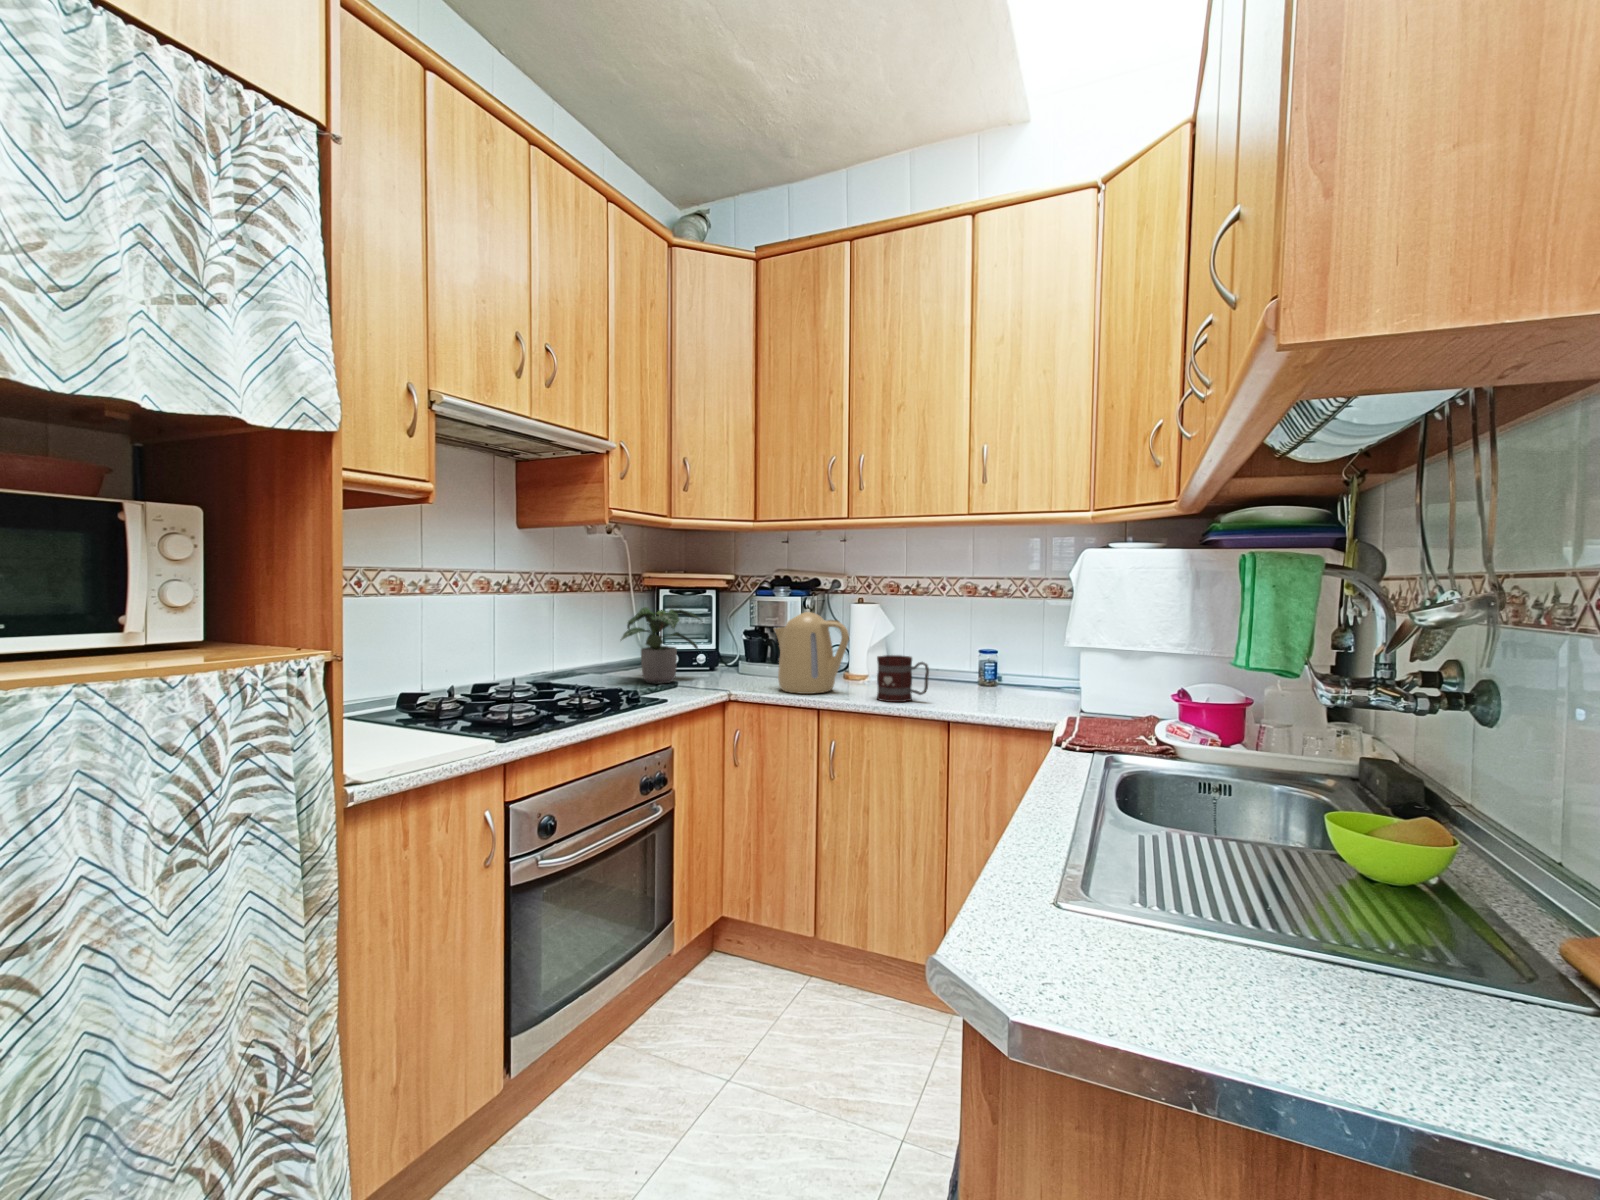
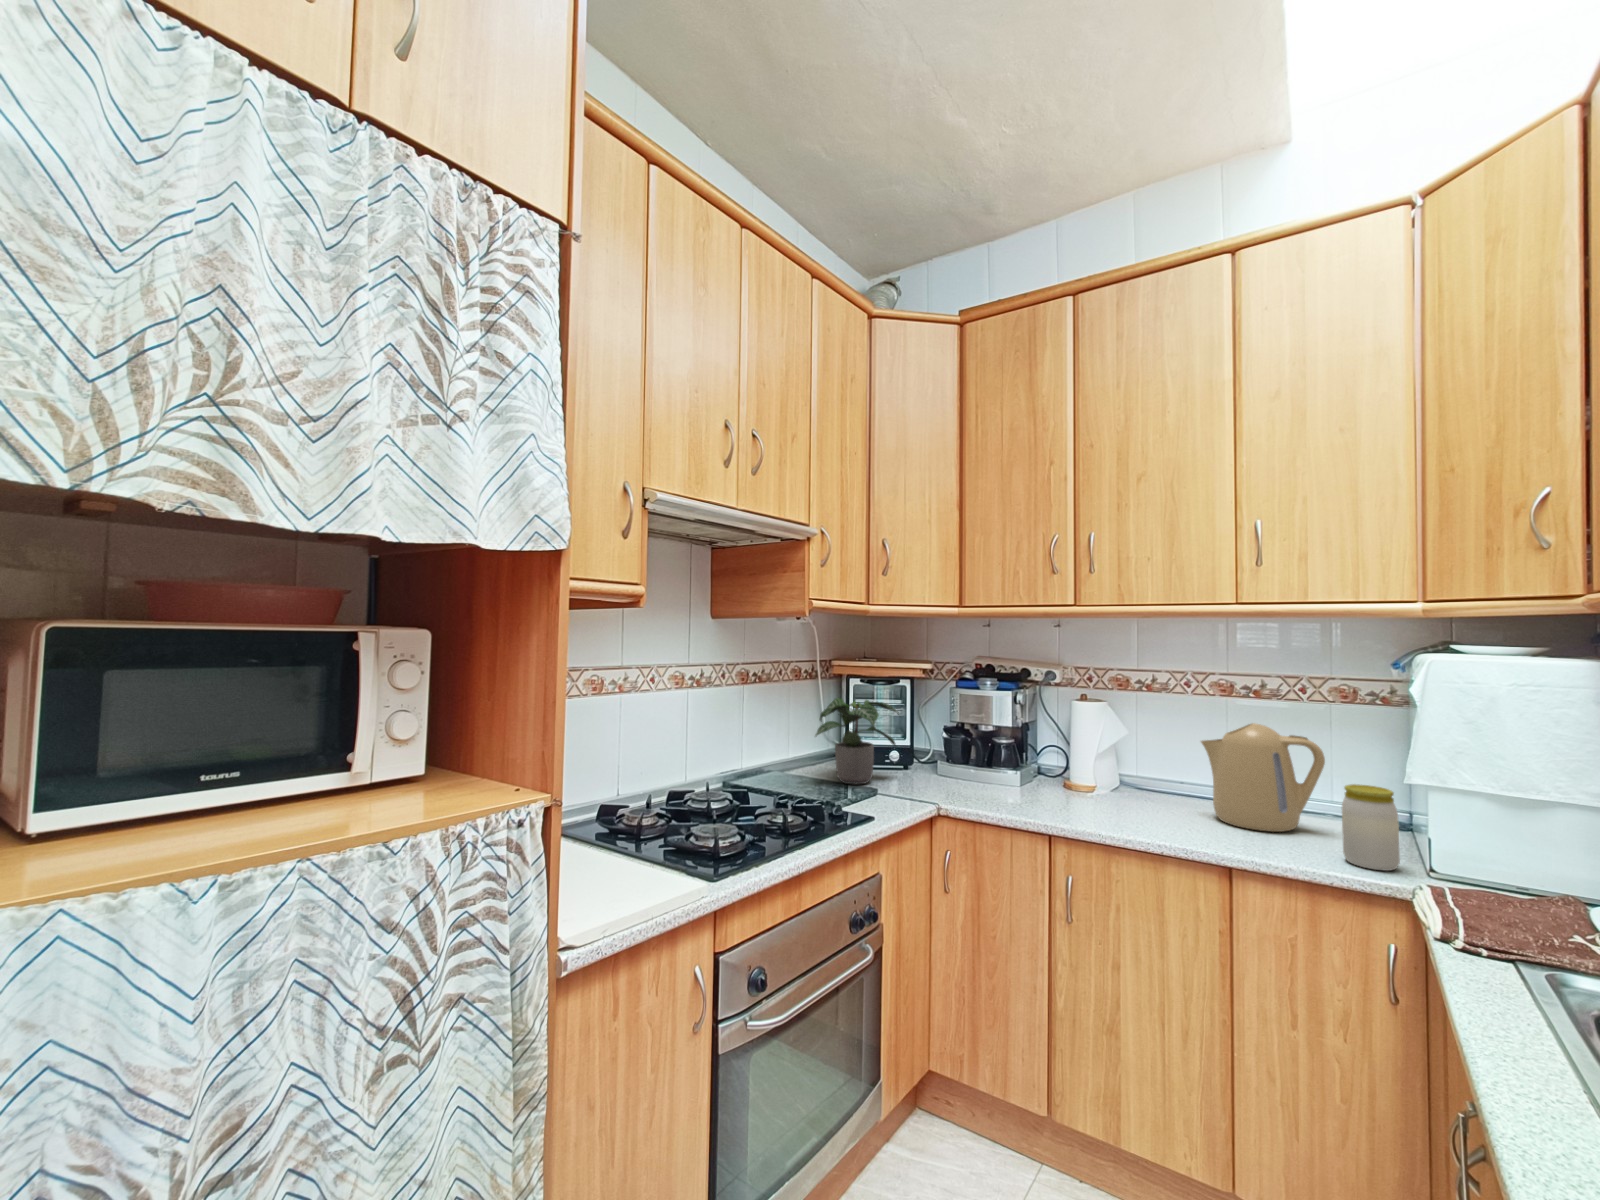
kettle: present [774,612,849,694] -> present [1201,723,1325,832]
jar: none [1026,654,1061,715] -> present [1342,784,1400,871]
mug: present [877,655,929,702] -> none [1121,769,1195,832]

